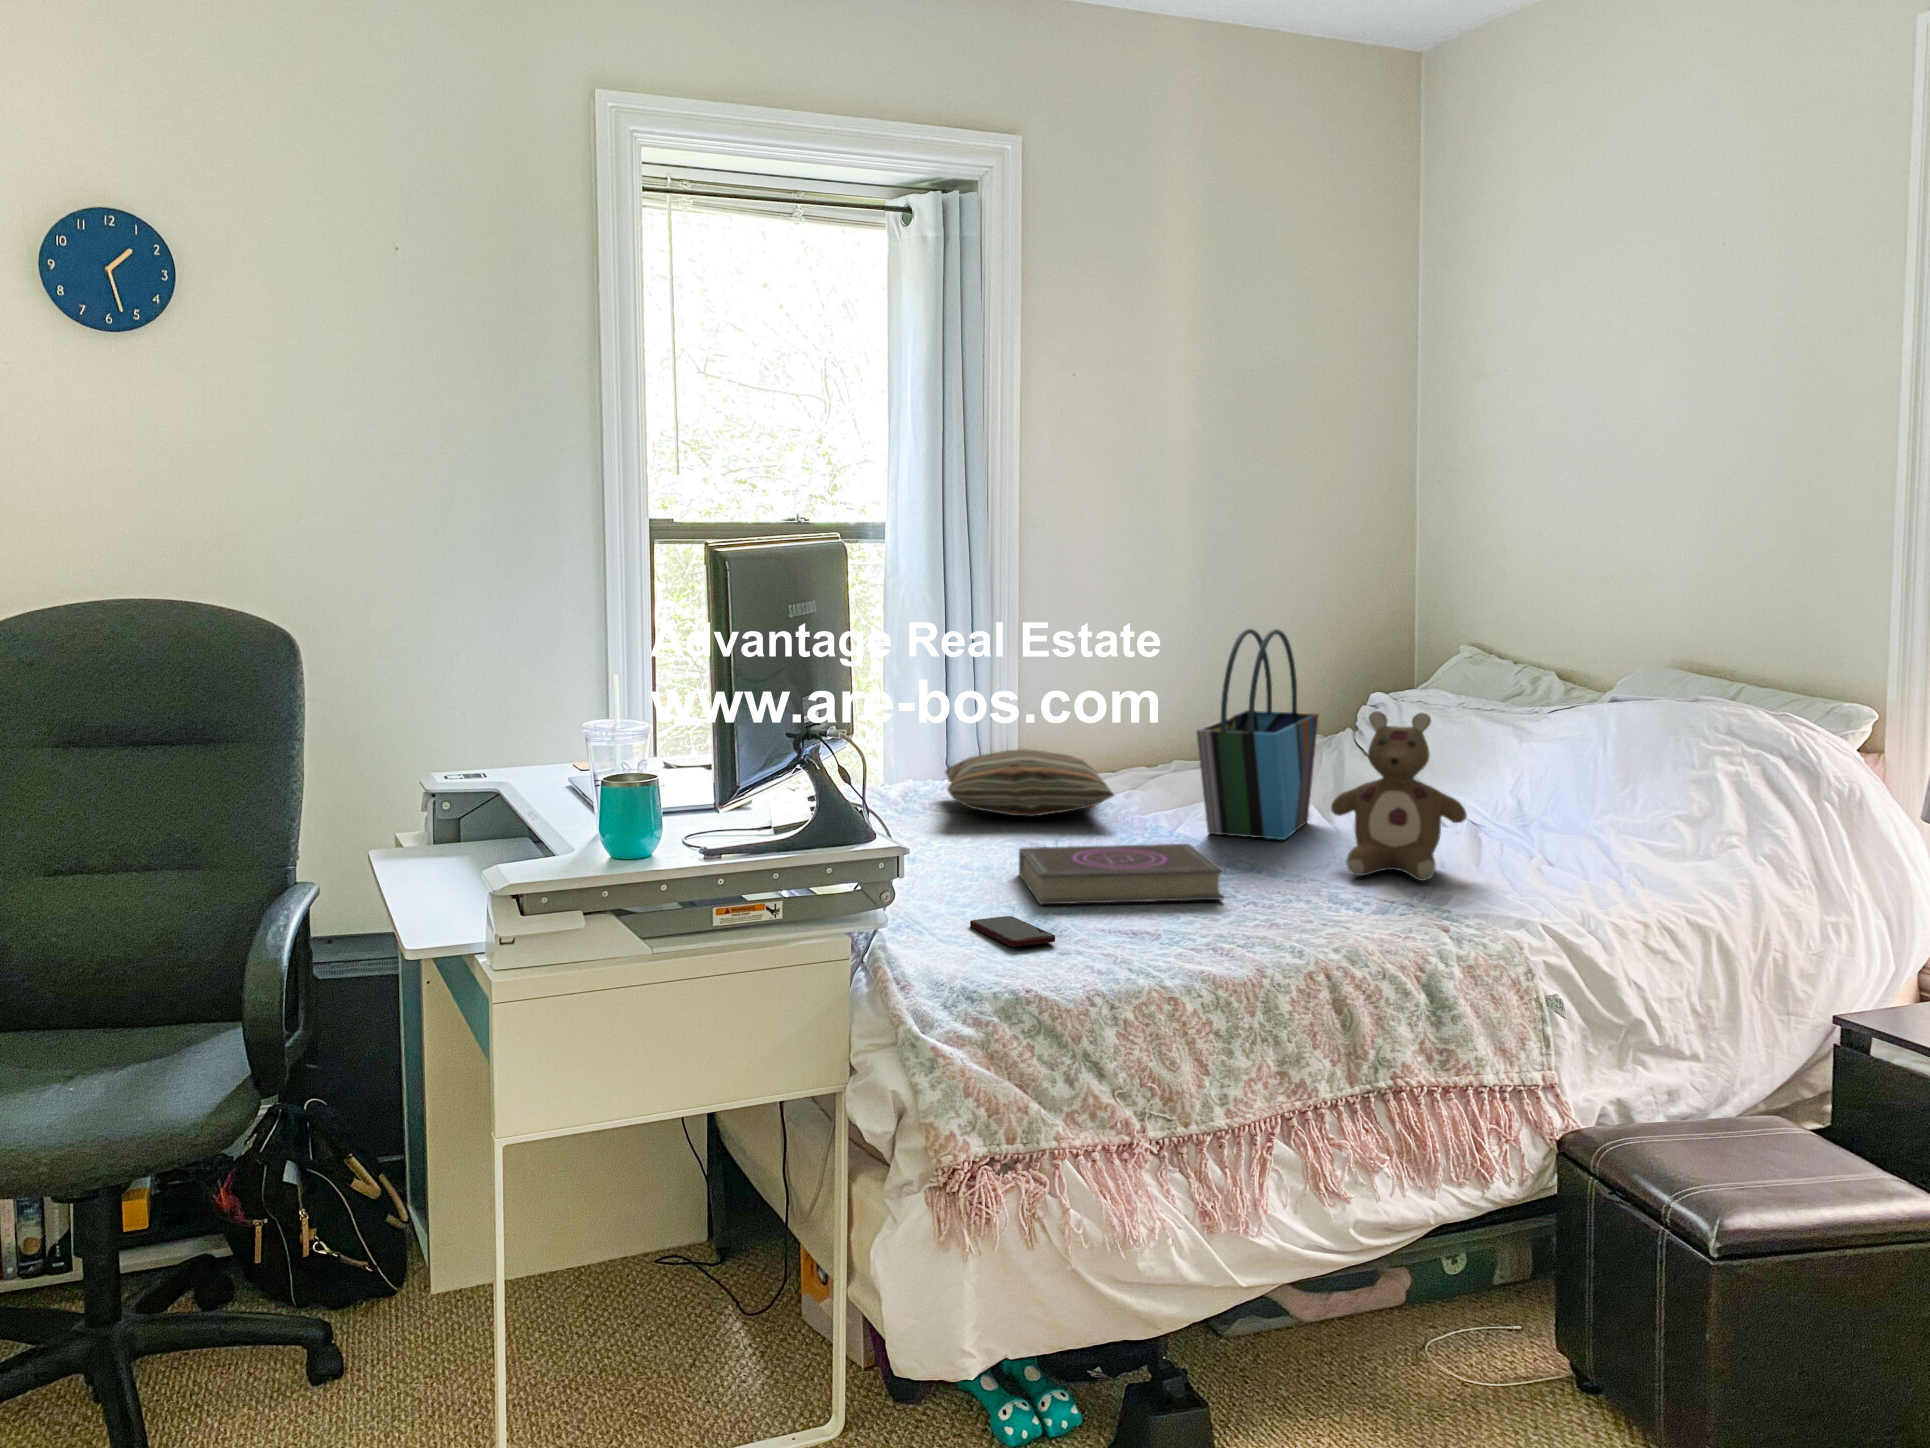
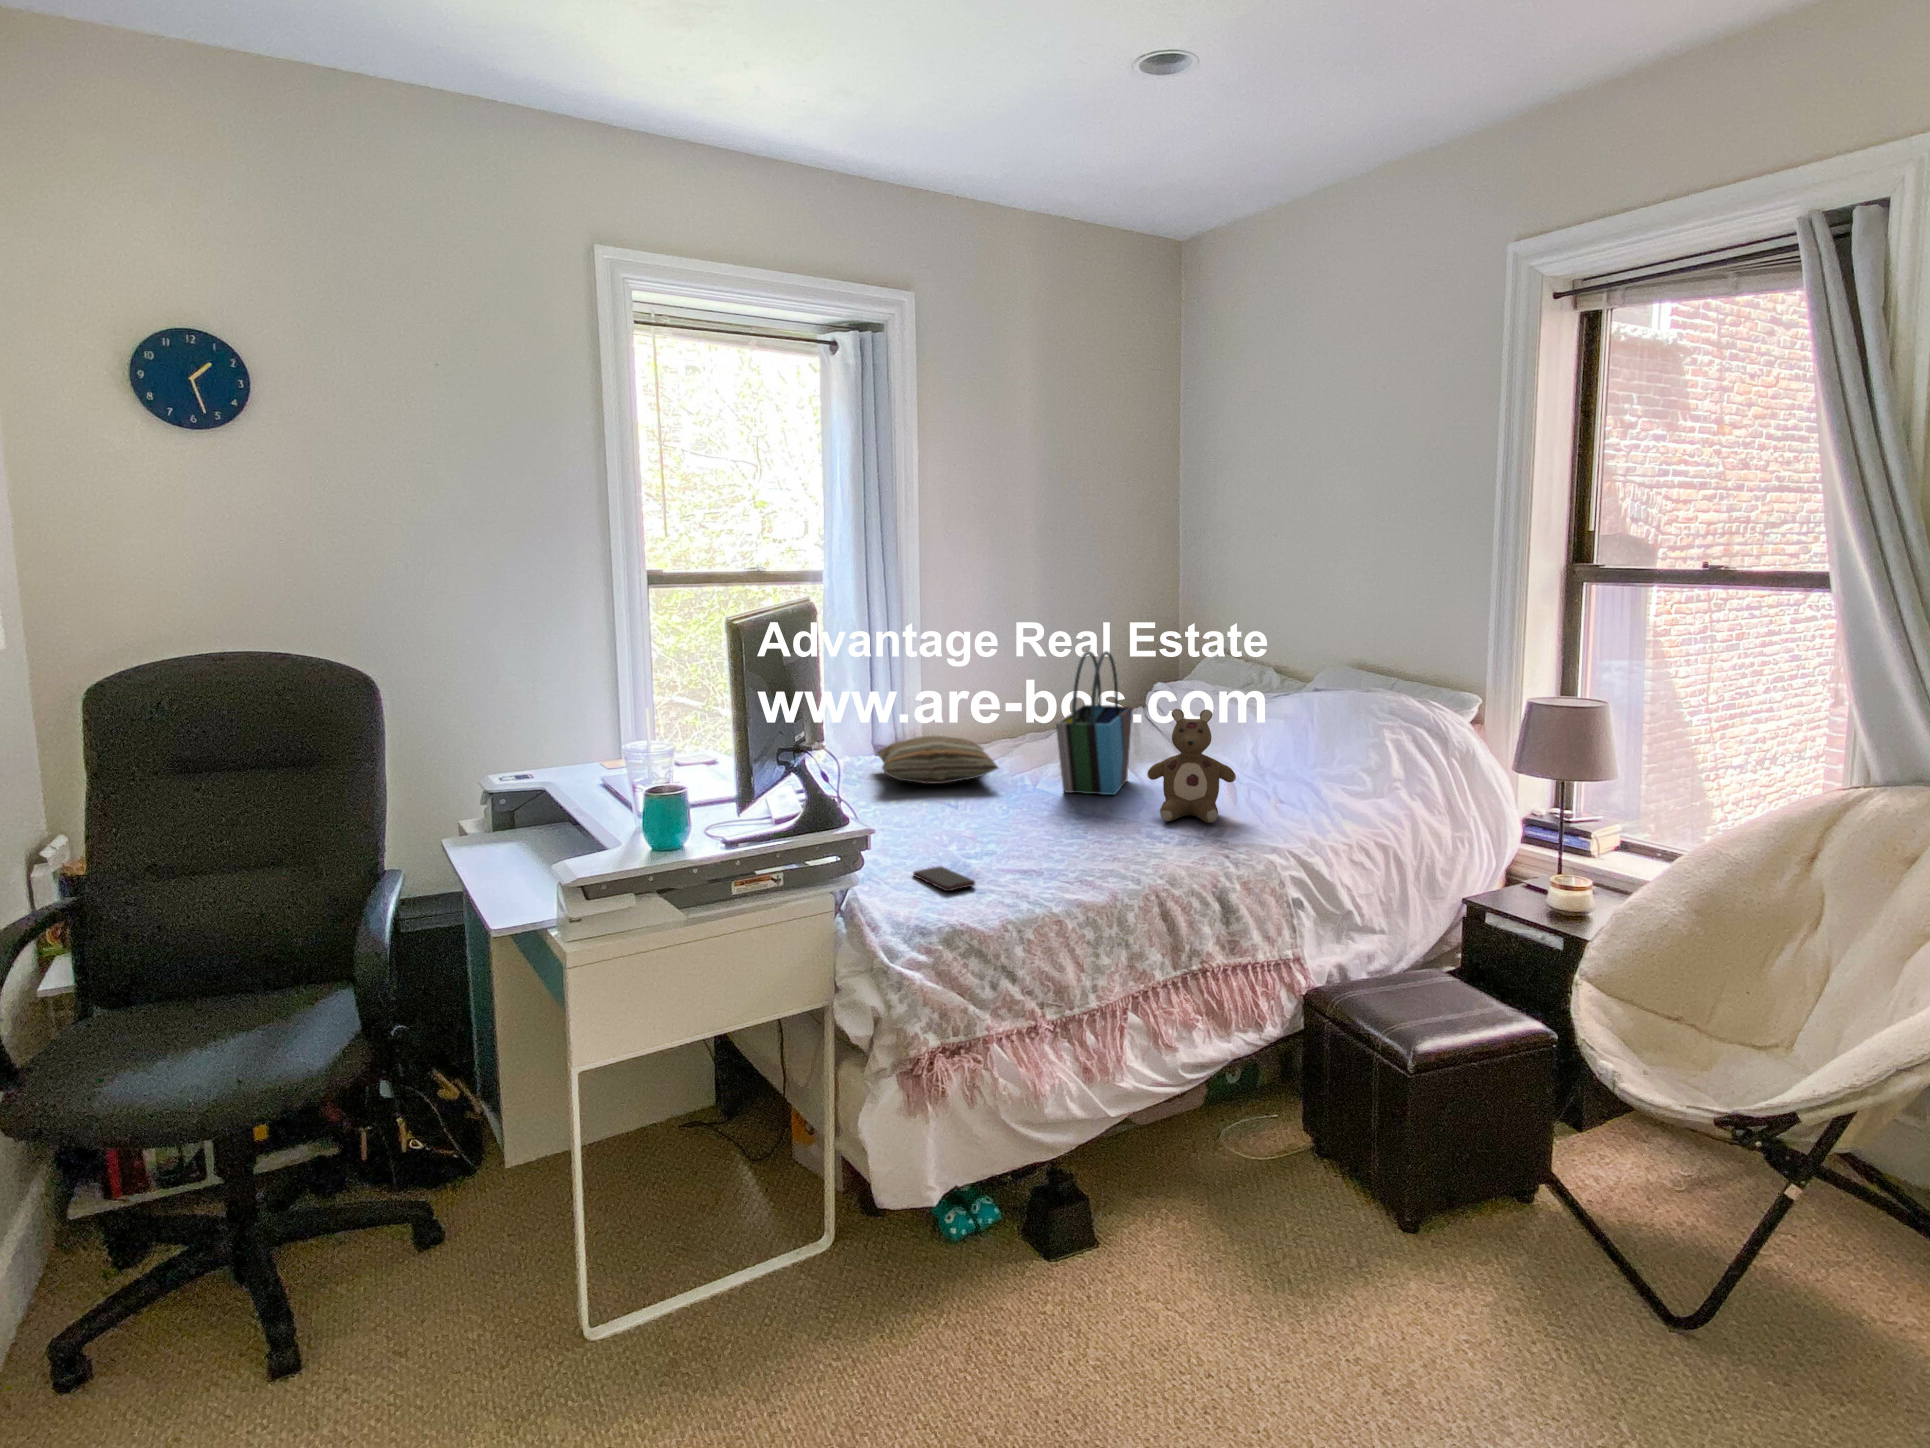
book: present [1019,844,1225,904] -> none [940,804,1084,855]

